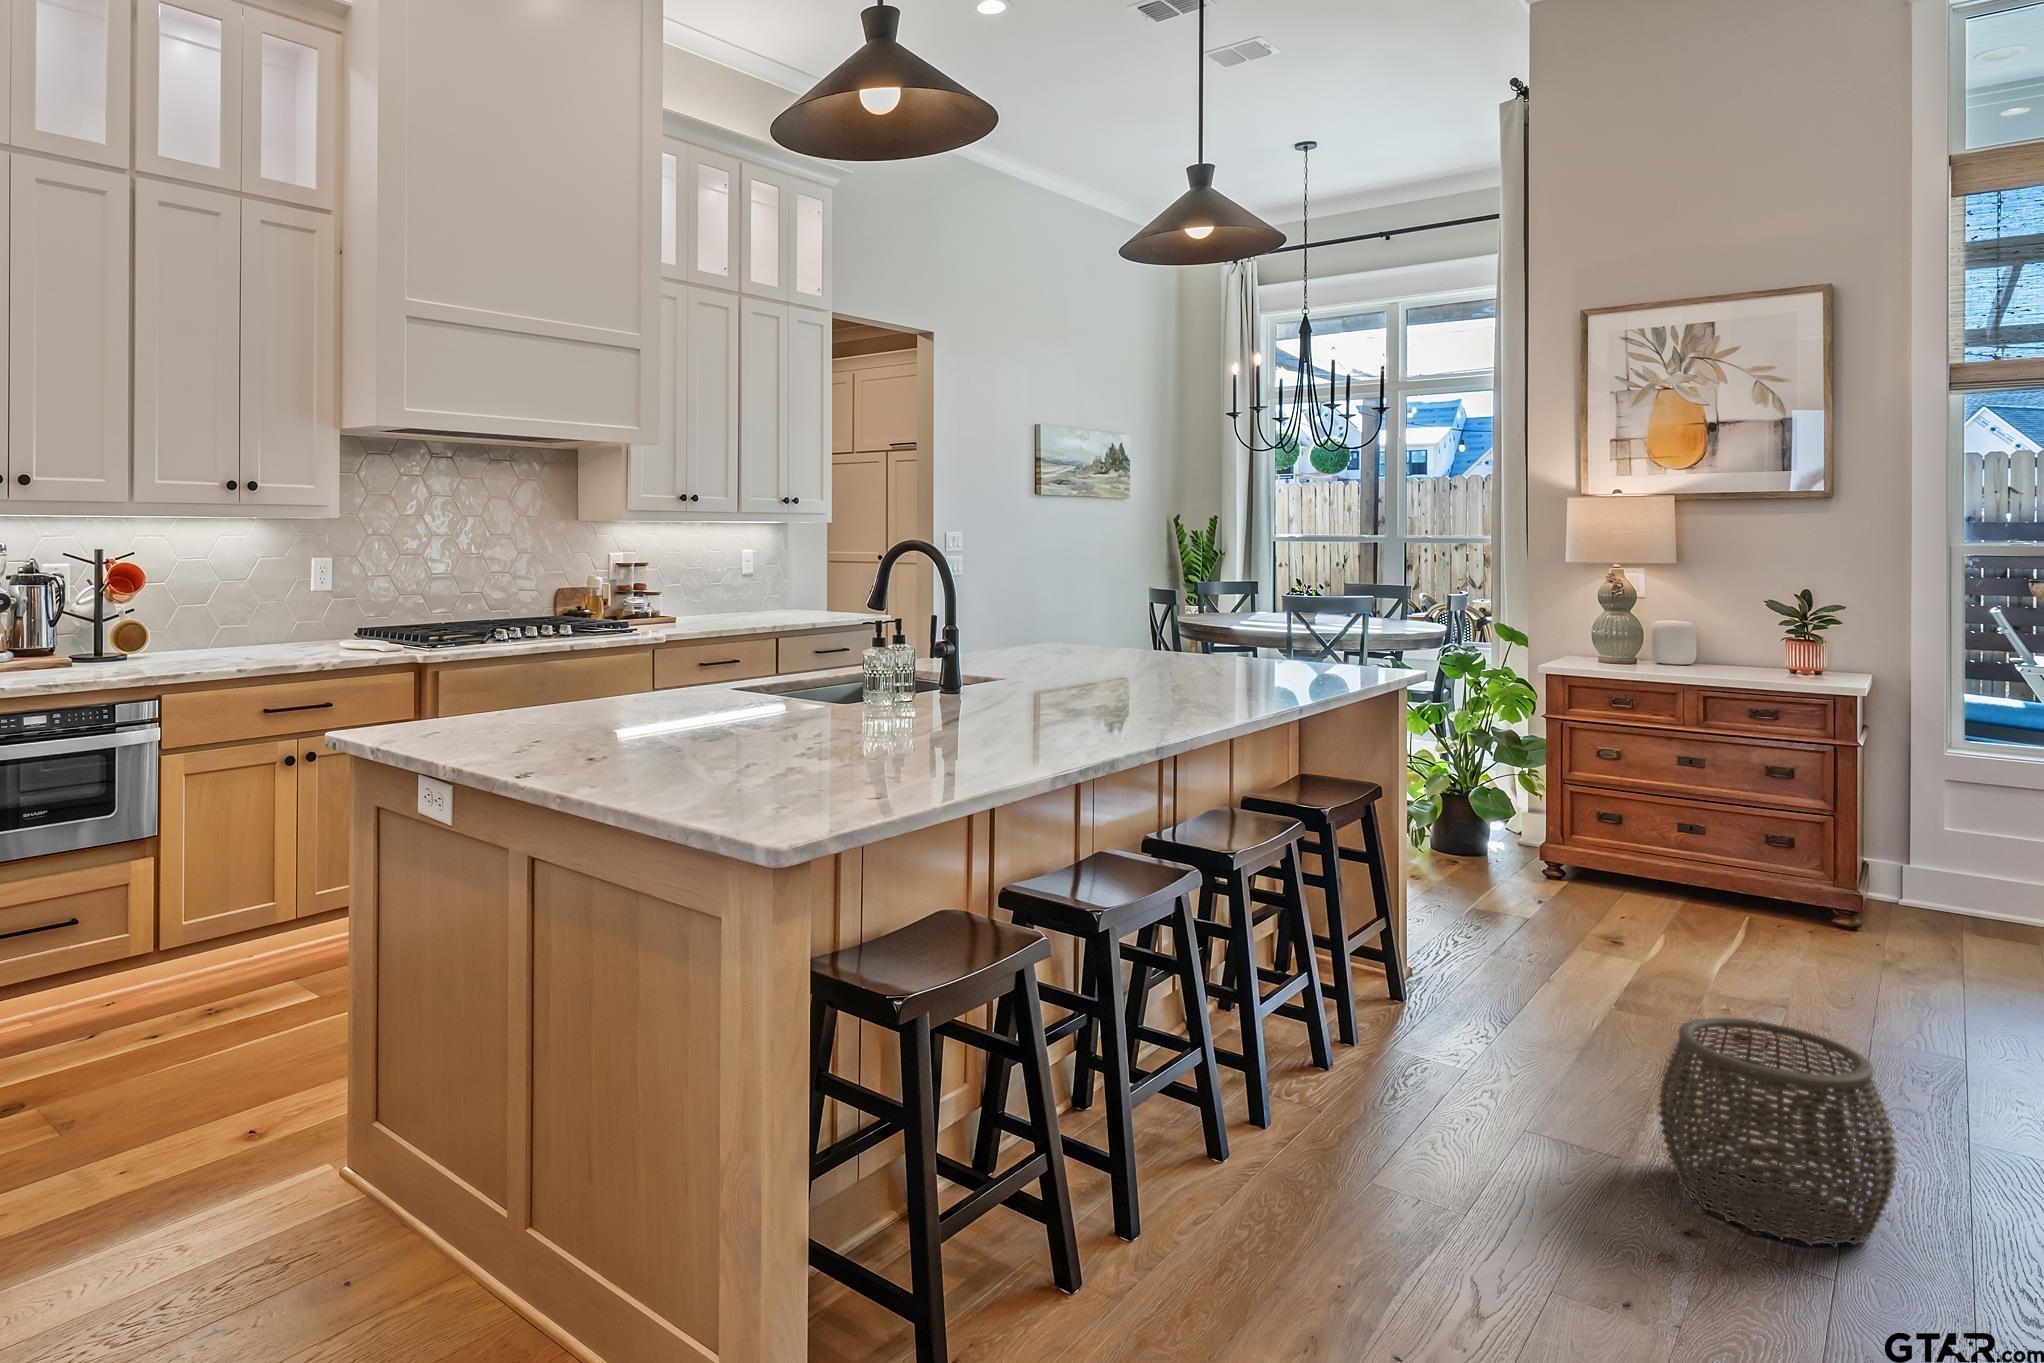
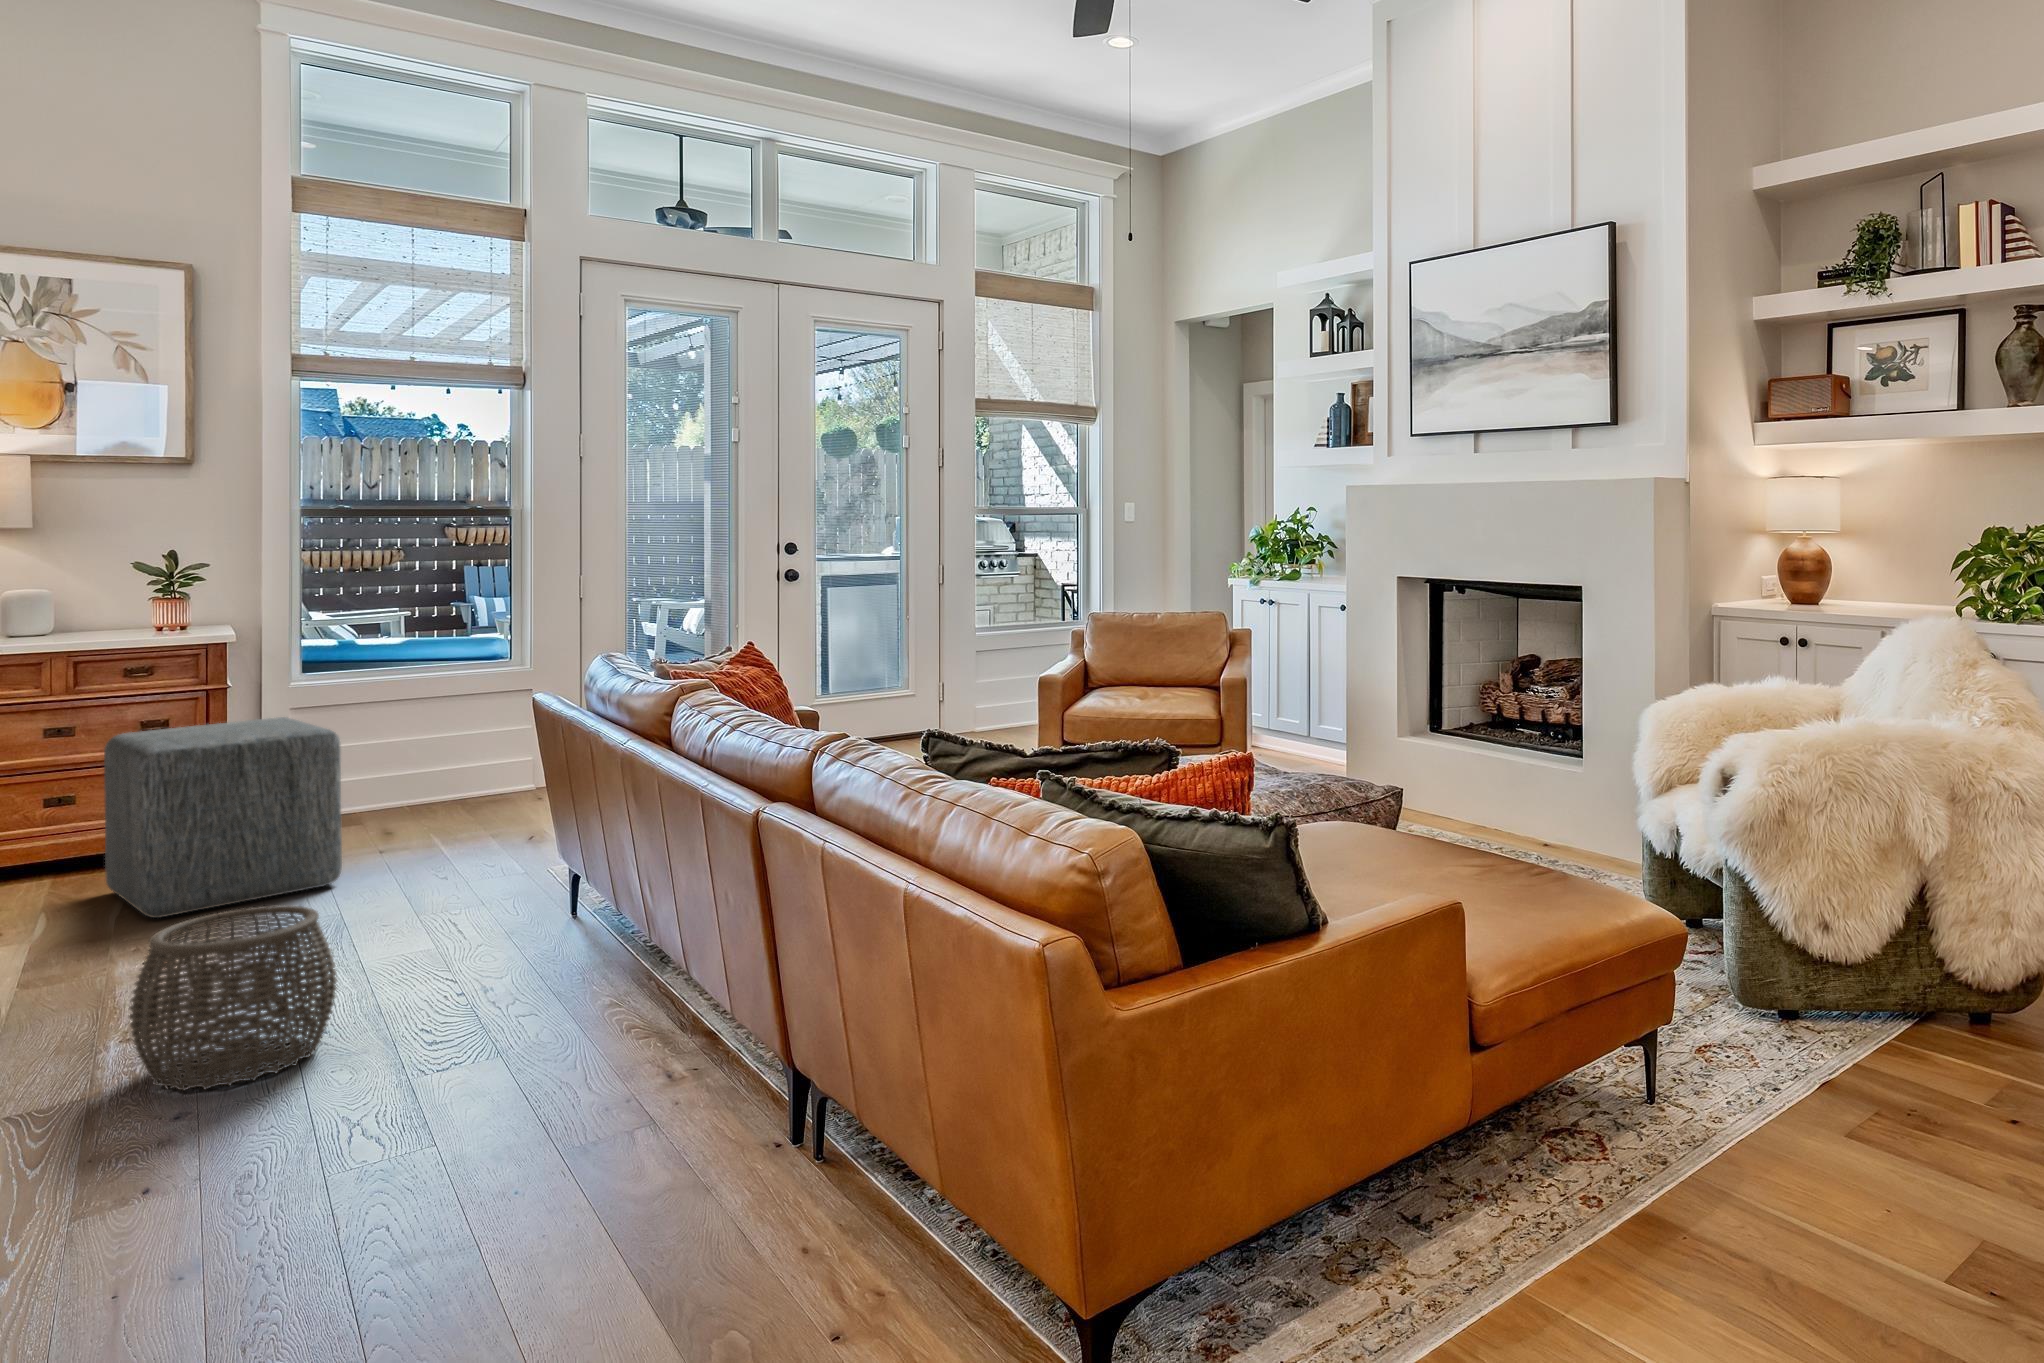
ottoman: none [1721,778,1980,1012] -> present [104,717,342,918]

